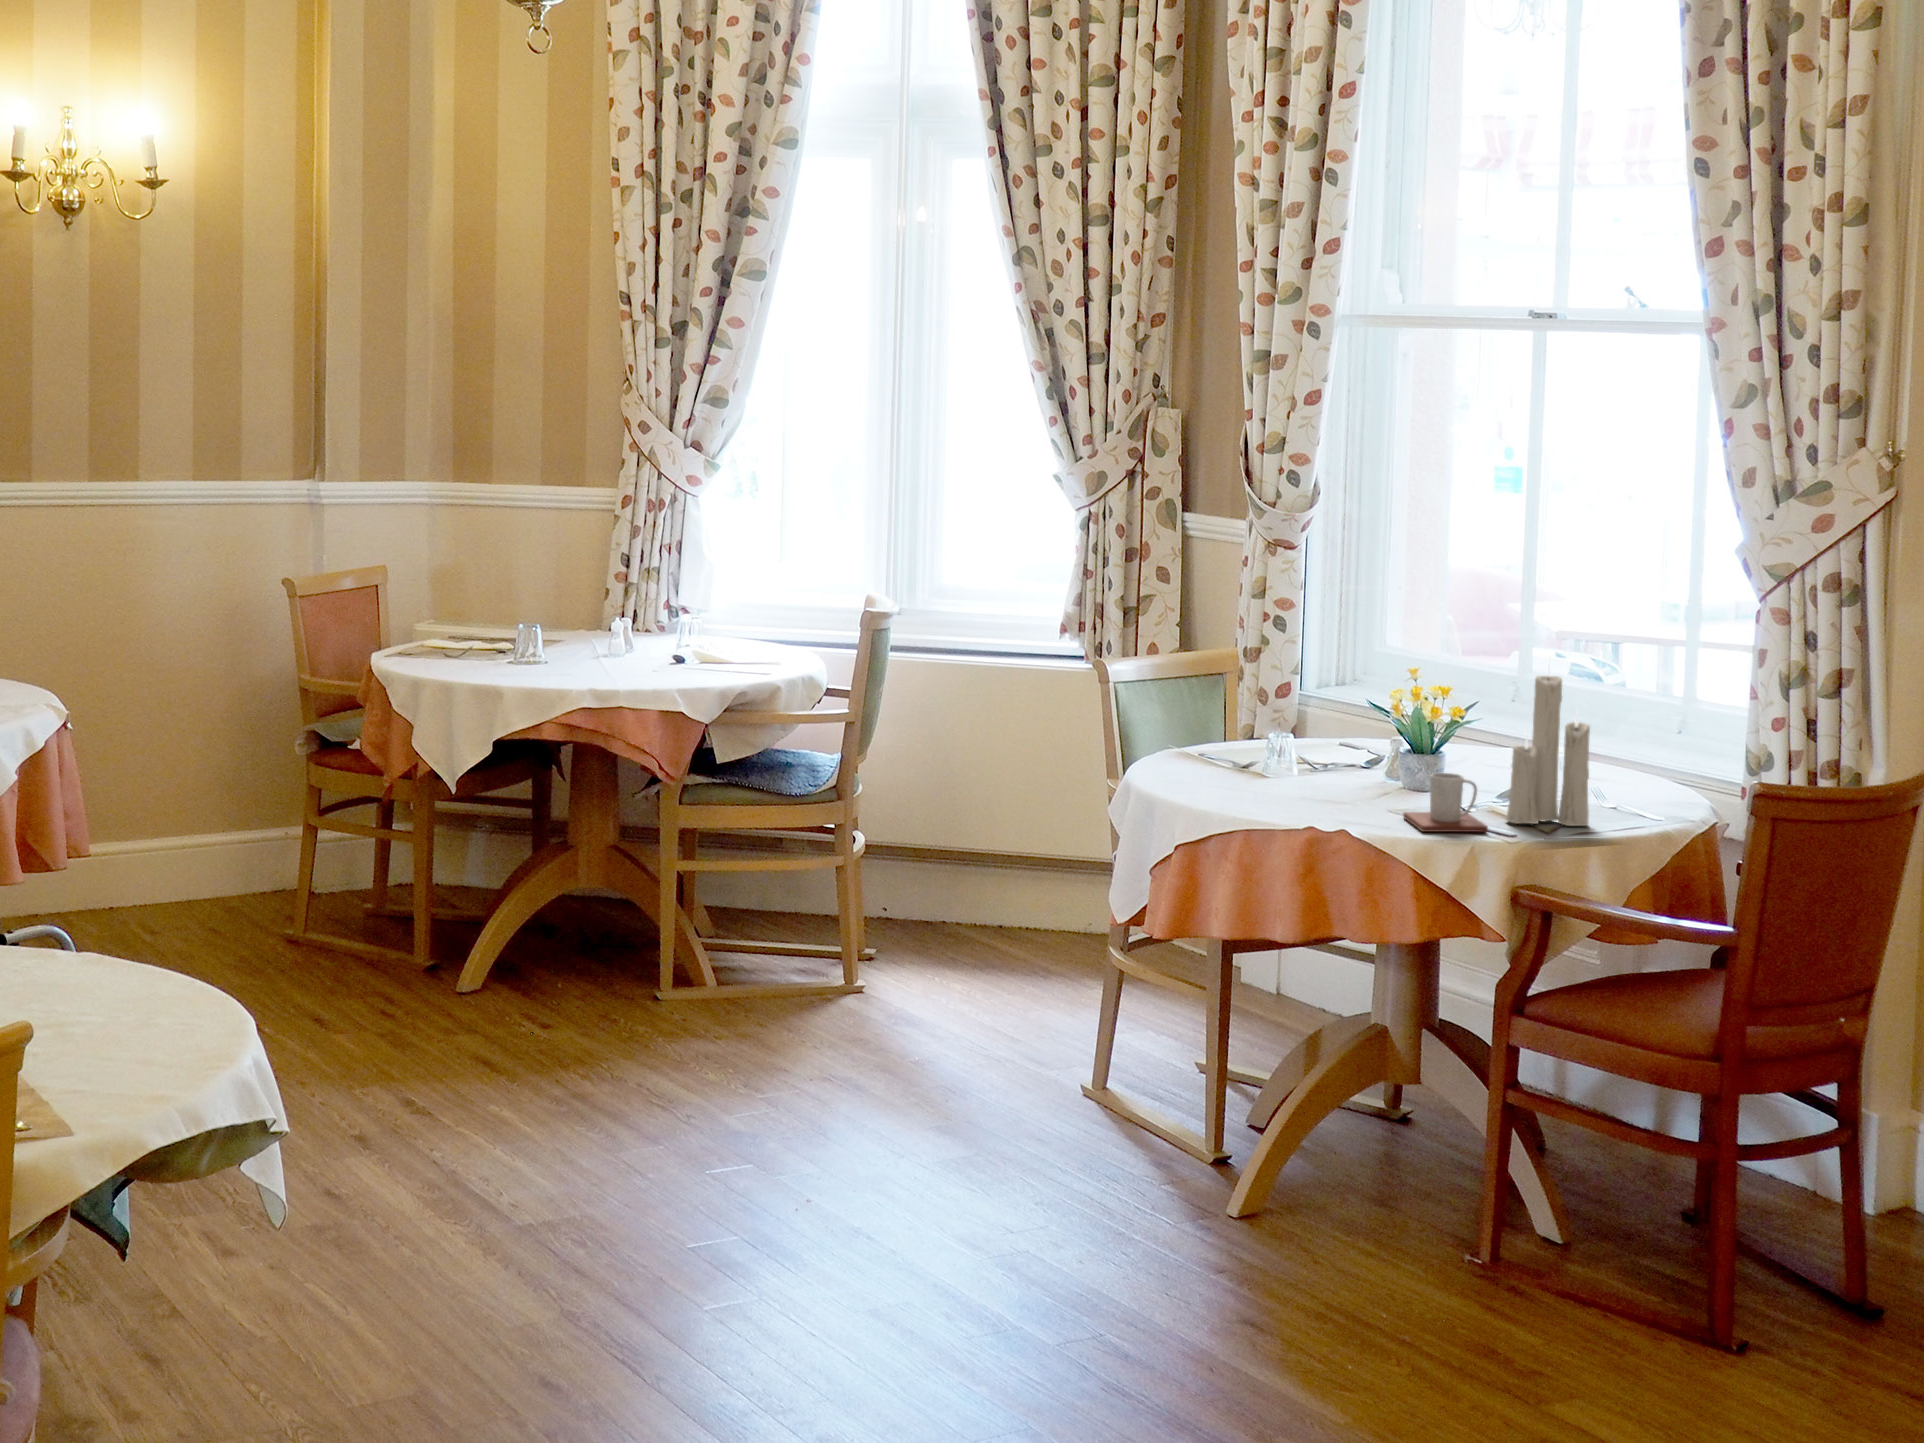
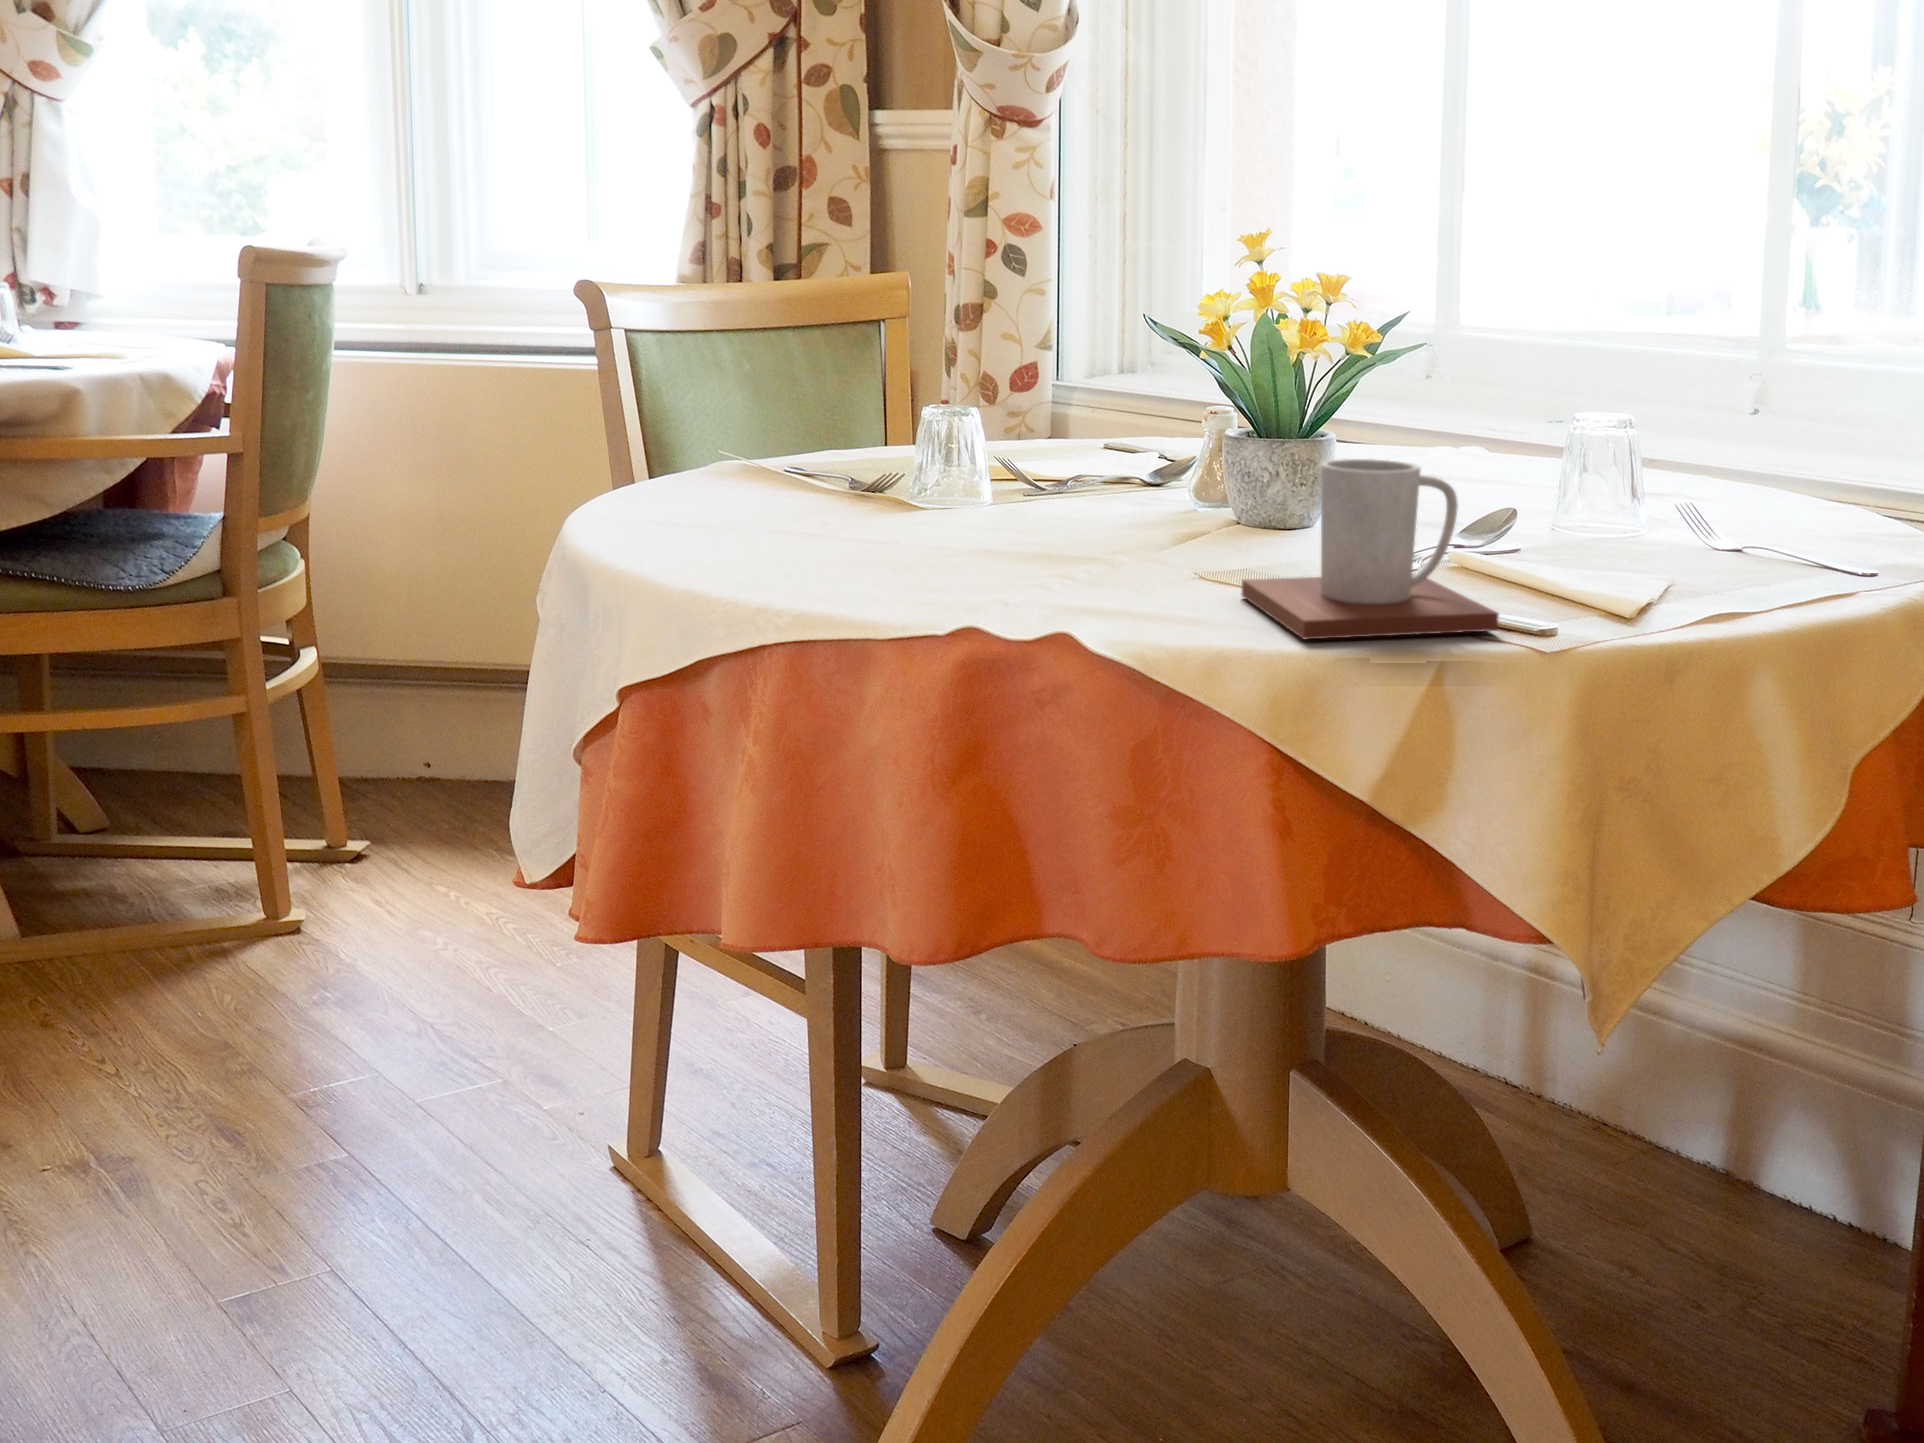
candle: present [1505,665,1590,826] -> none [1522,93,1761,600]

